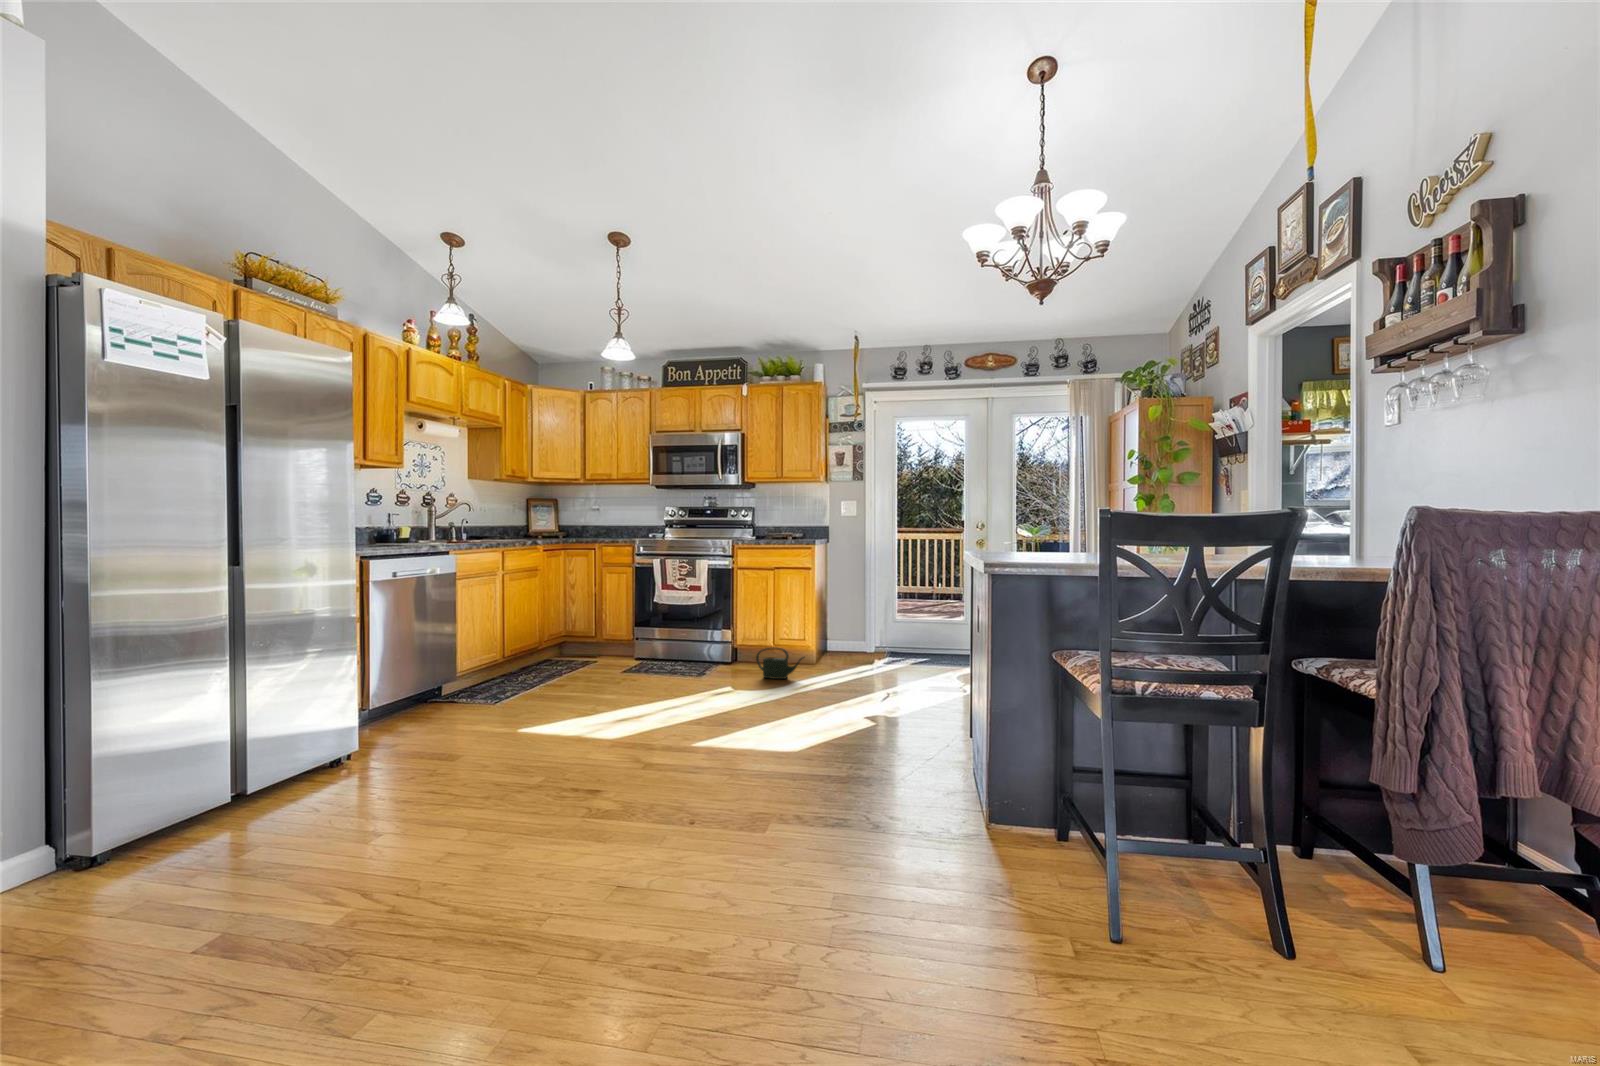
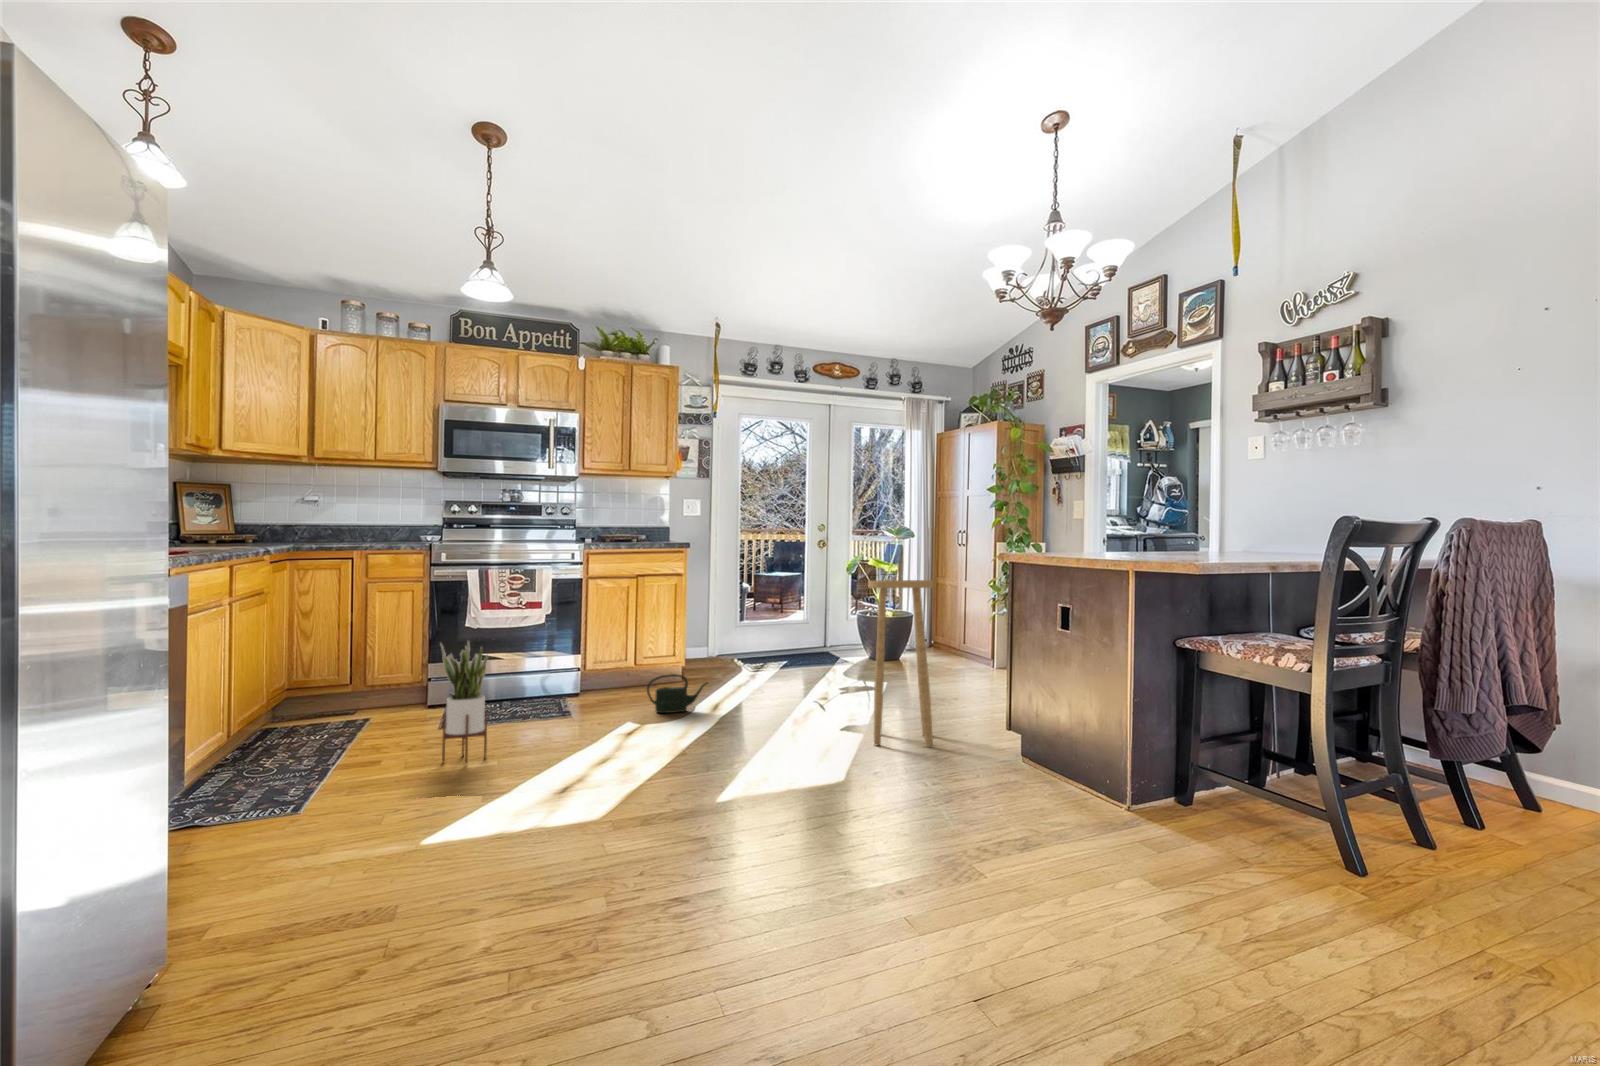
stool: none [853,580,925,742] -> present [868,580,933,746]
potted plant: none [564,614,601,699] -> present [440,642,488,764]

